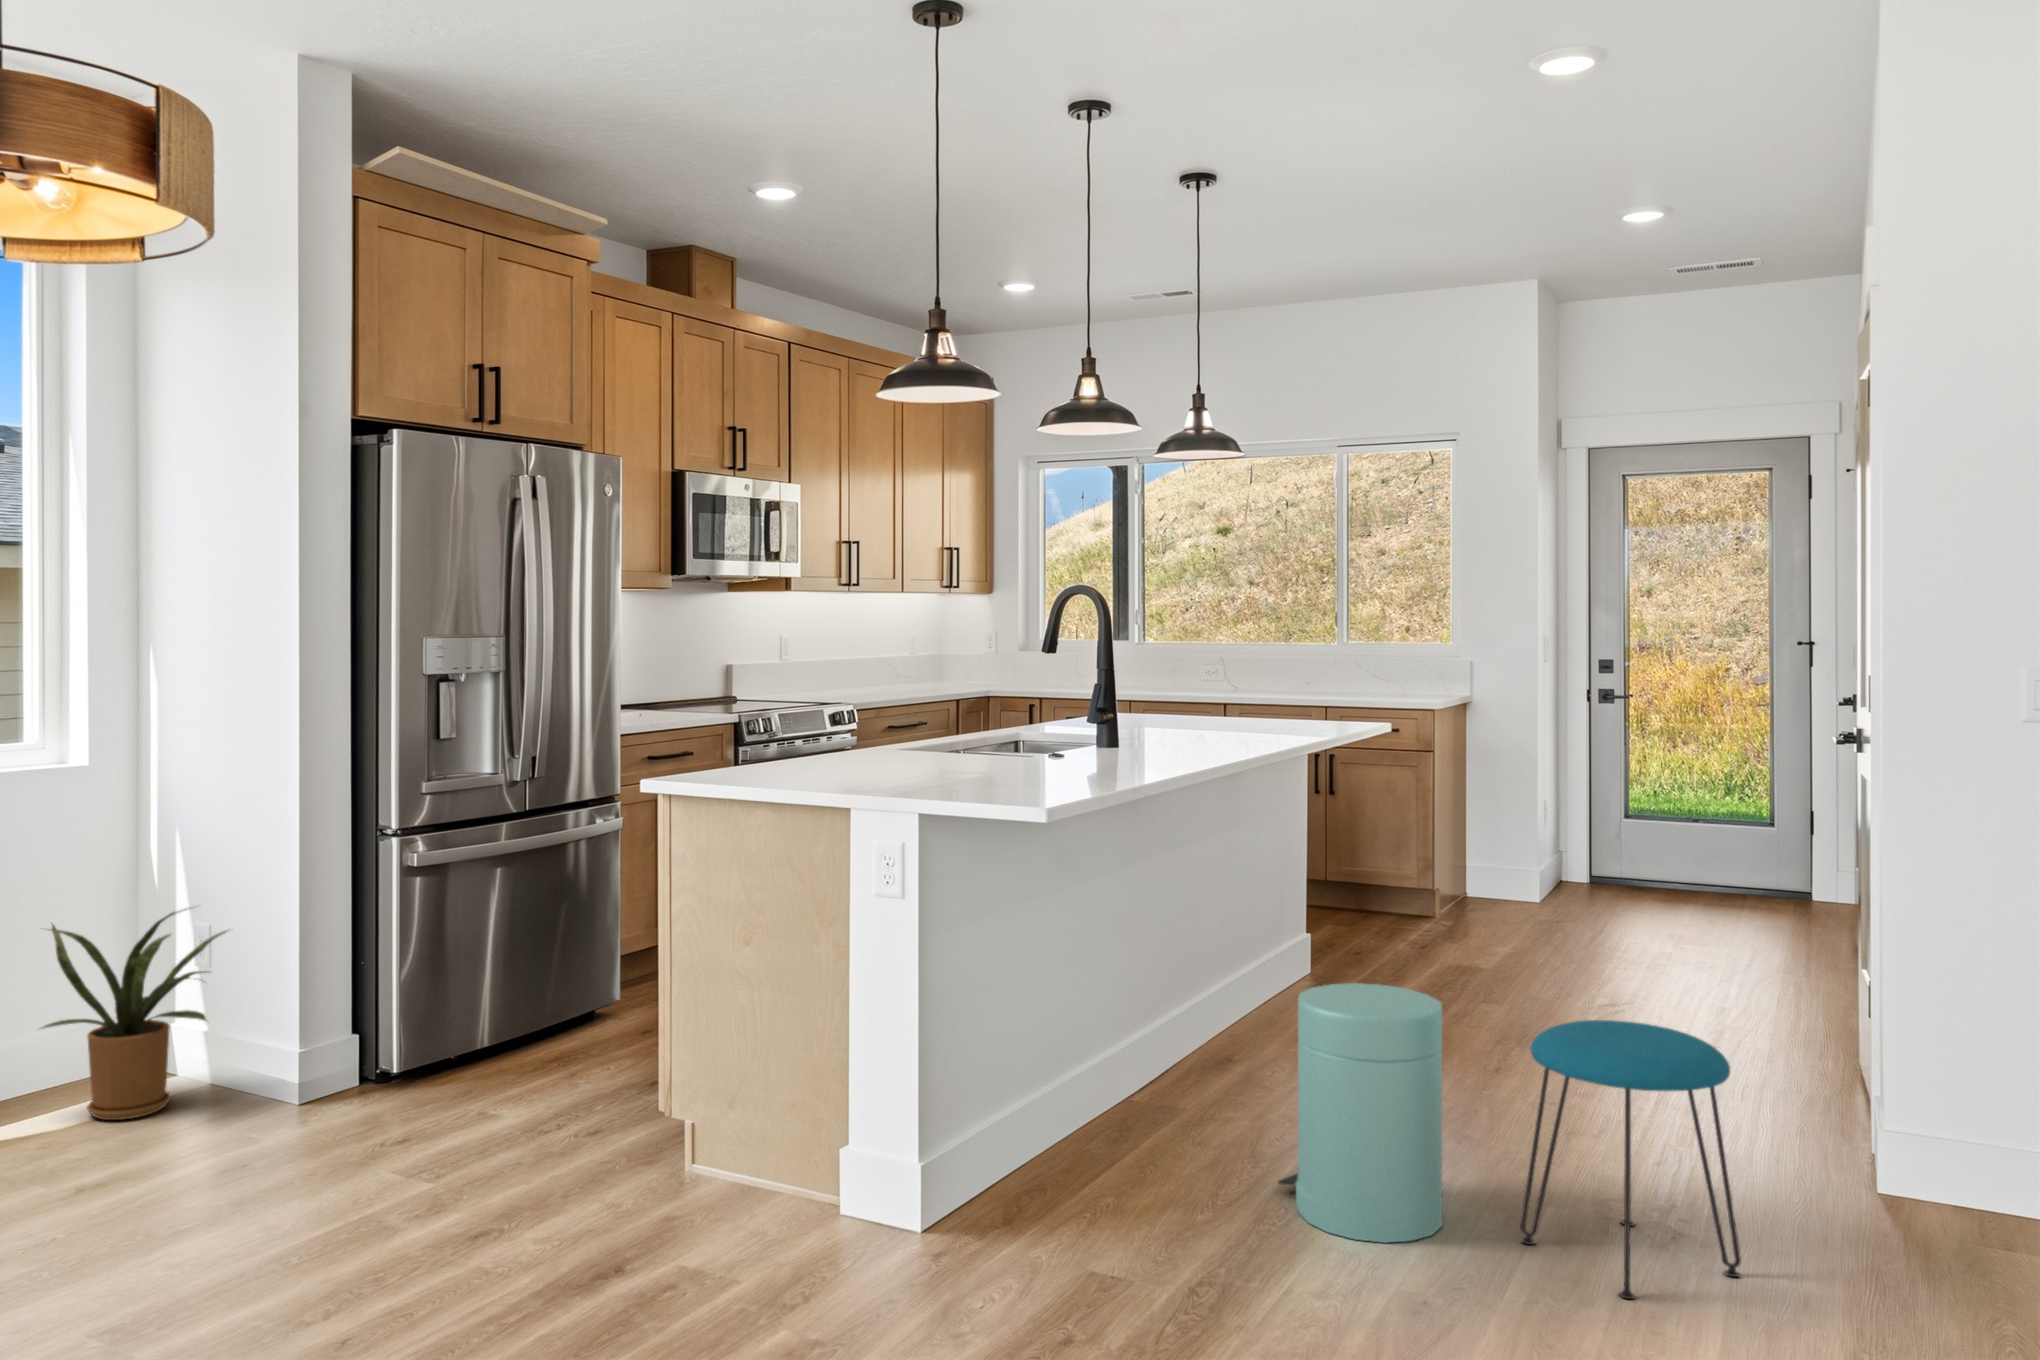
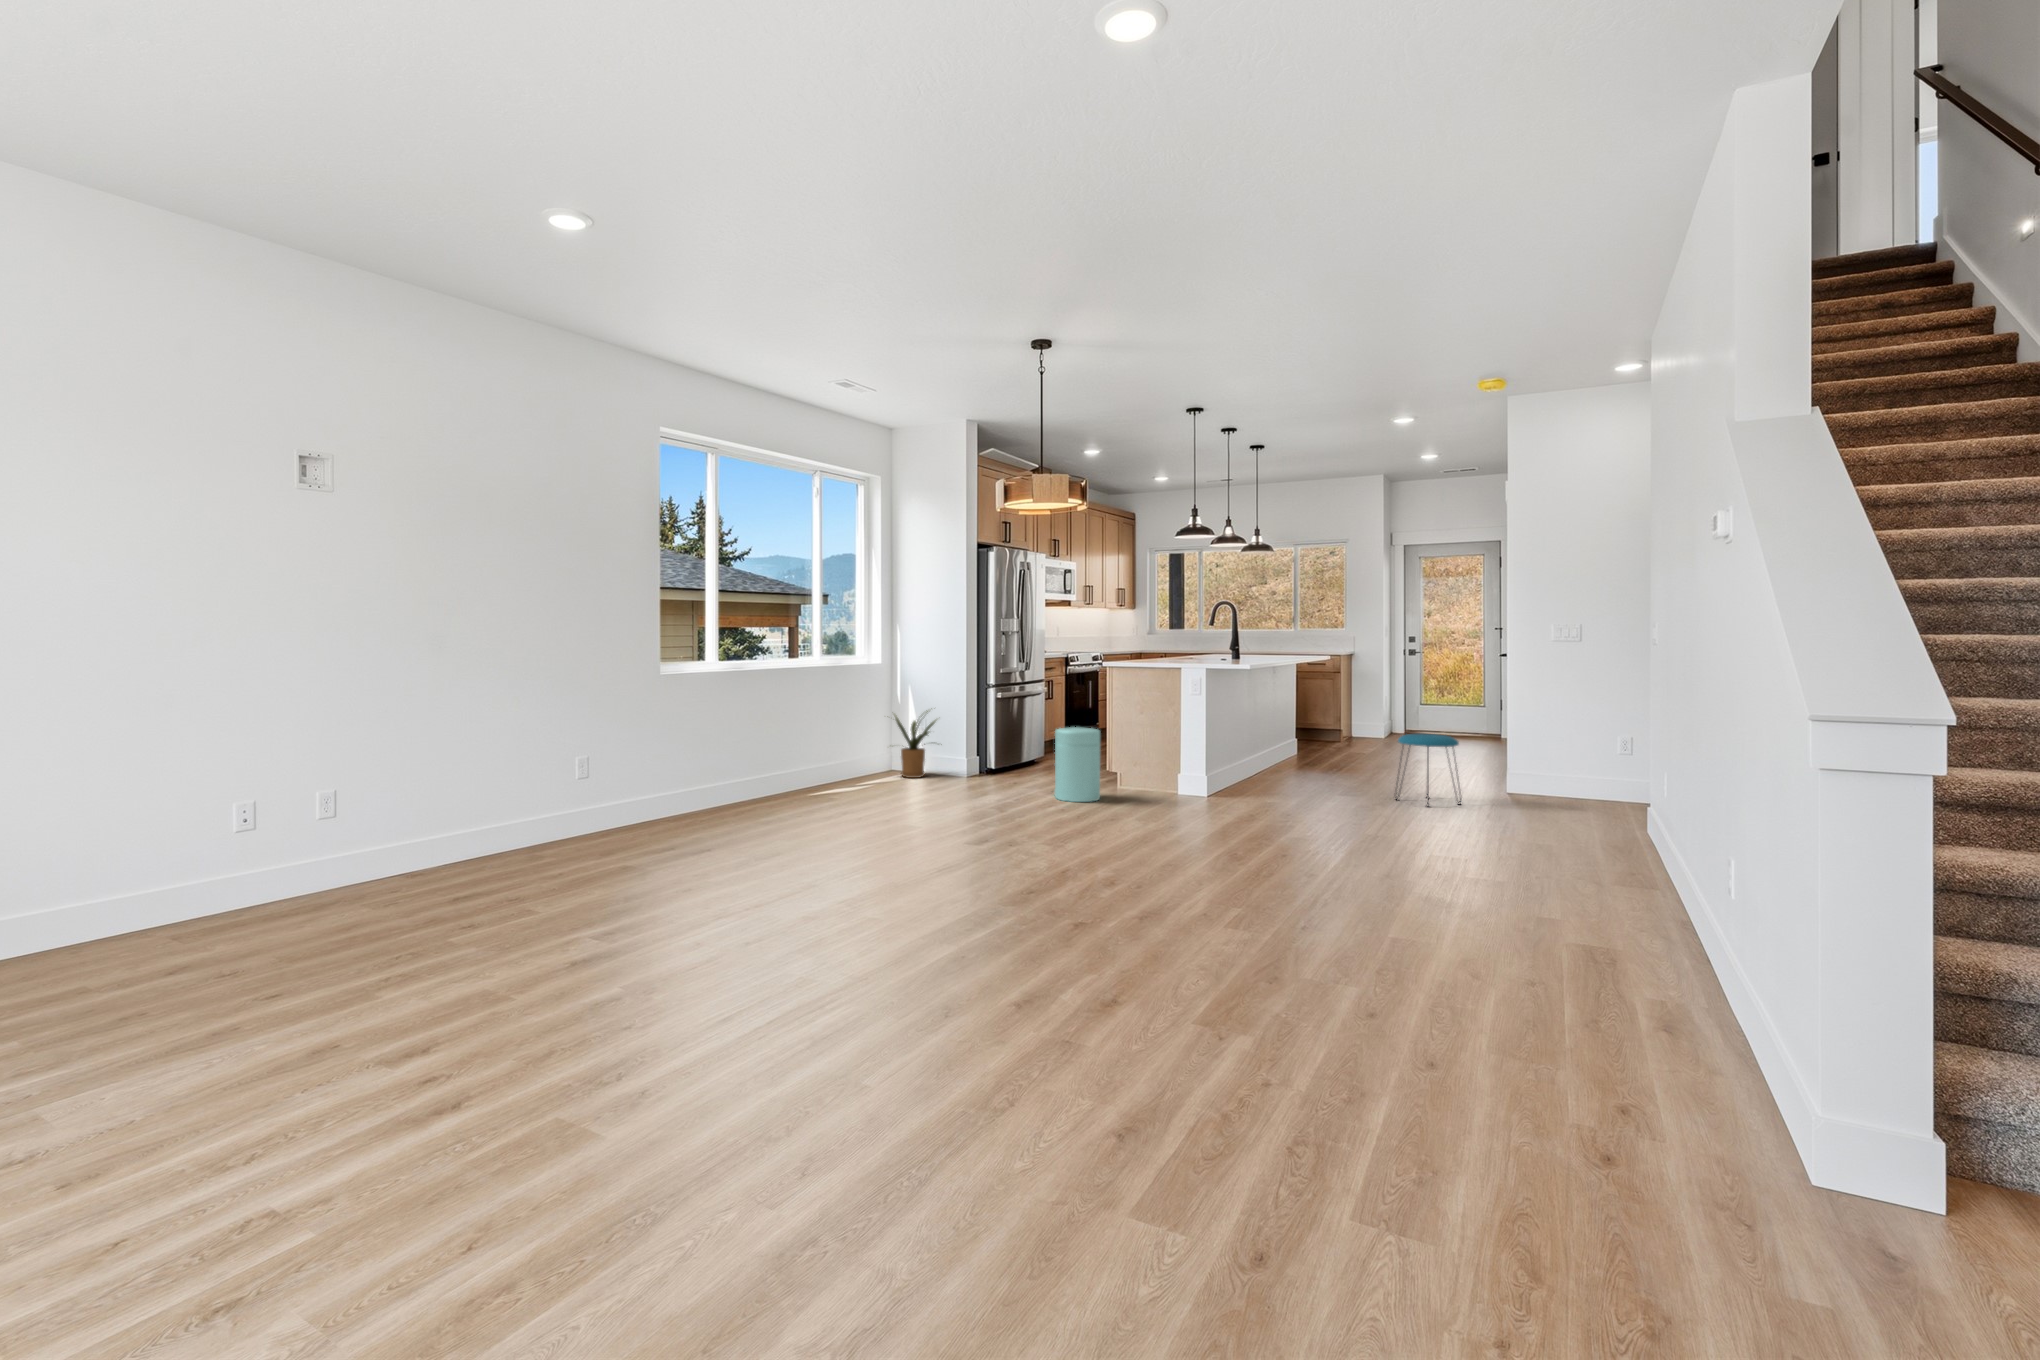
trash can: present [1278,983,1442,1243] -> present [1054,727,1100,802]

